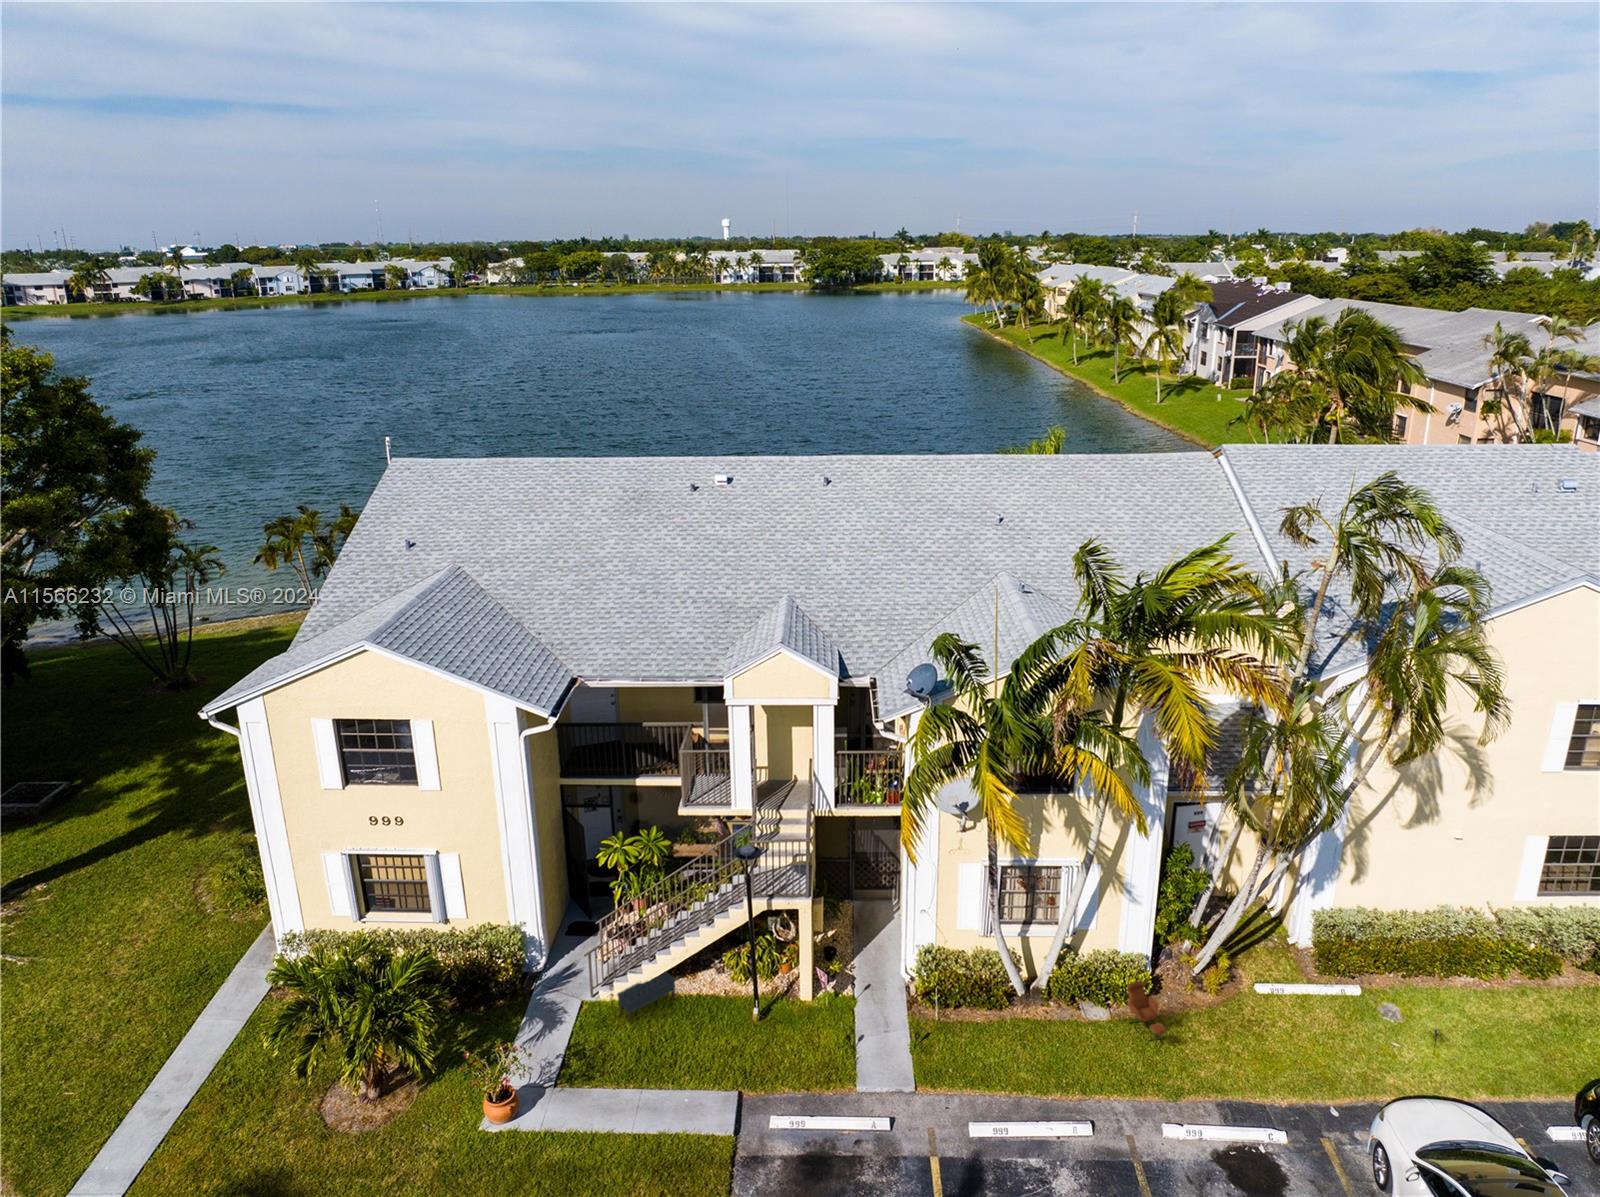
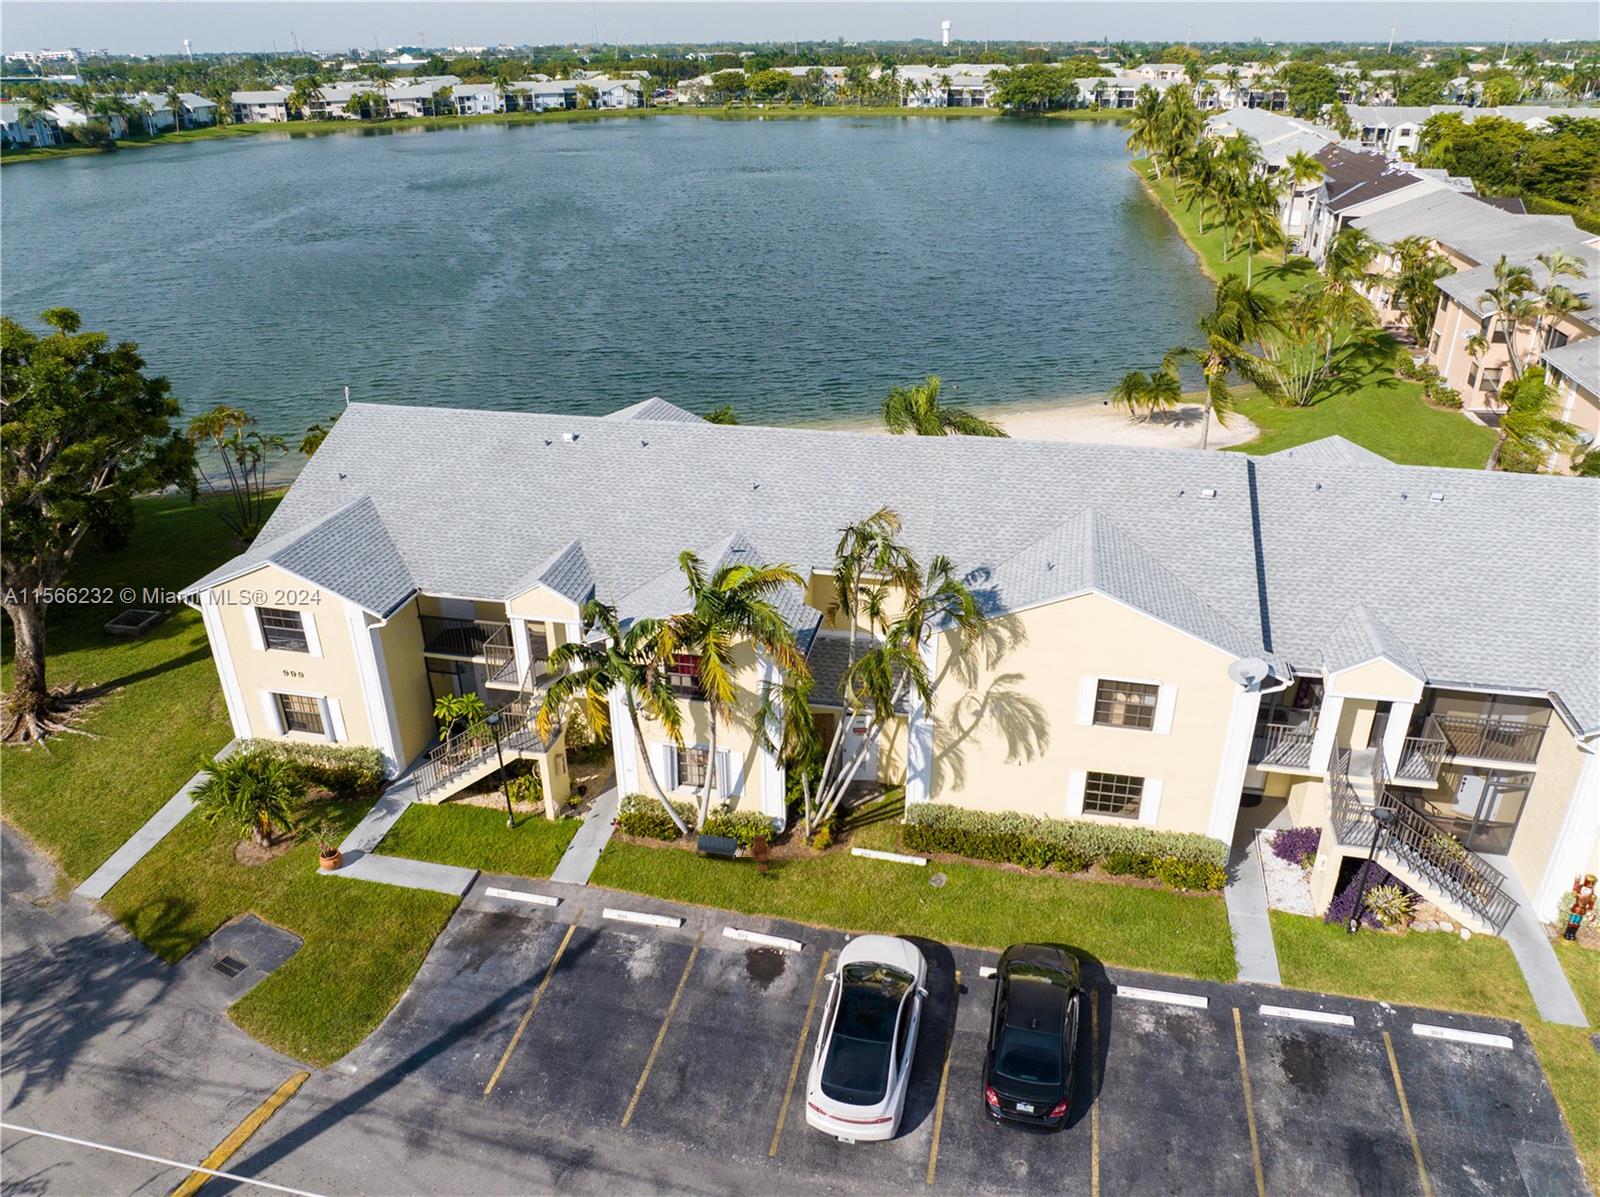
bench: present [617,972,675,1023] -> present [697,835,738,861]

